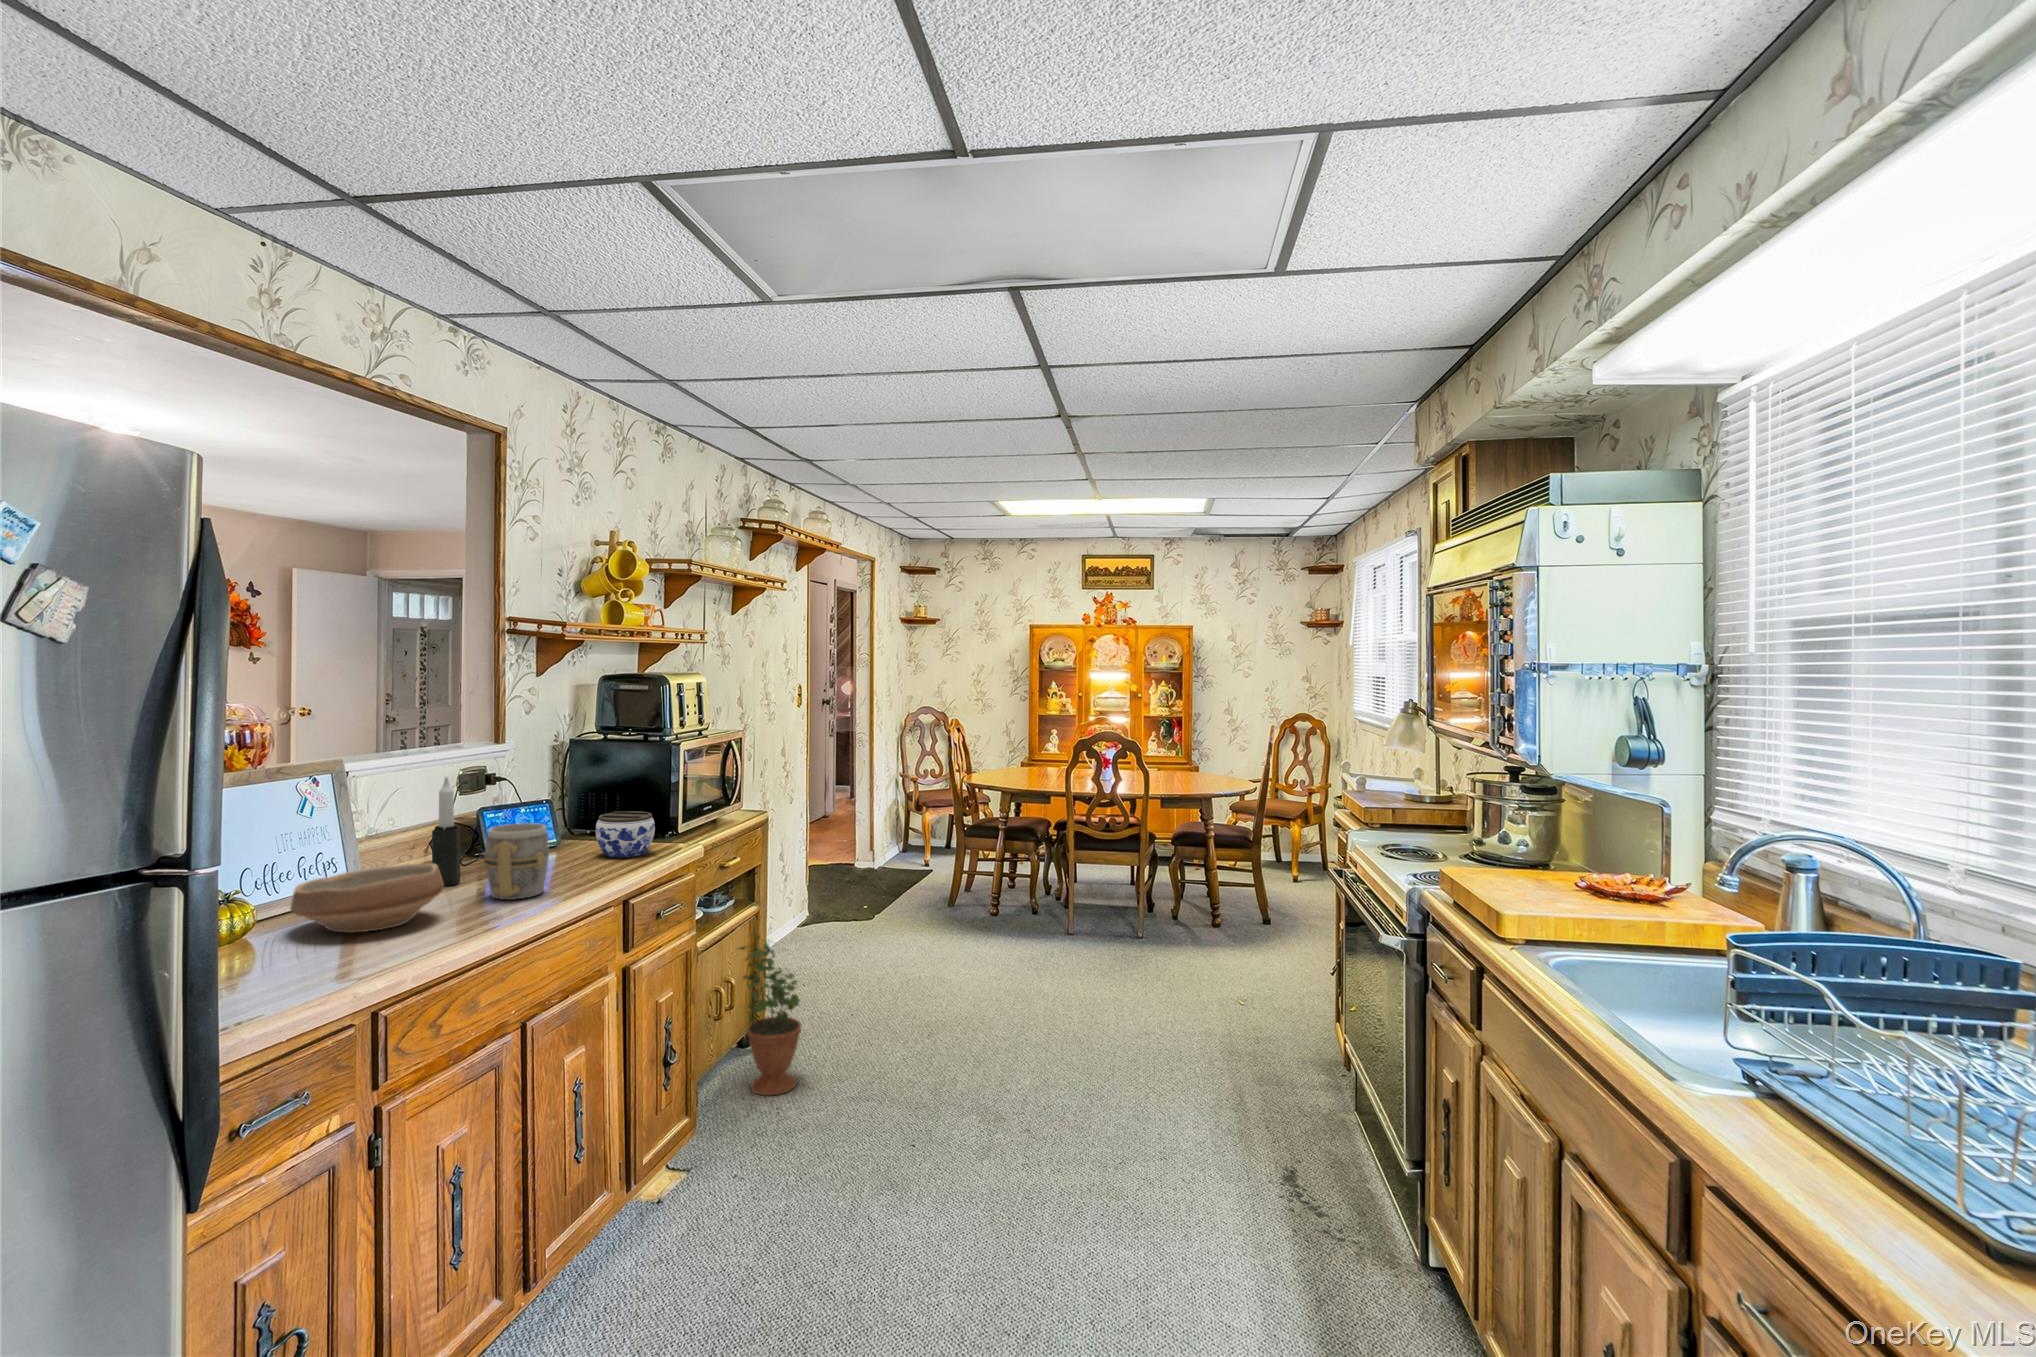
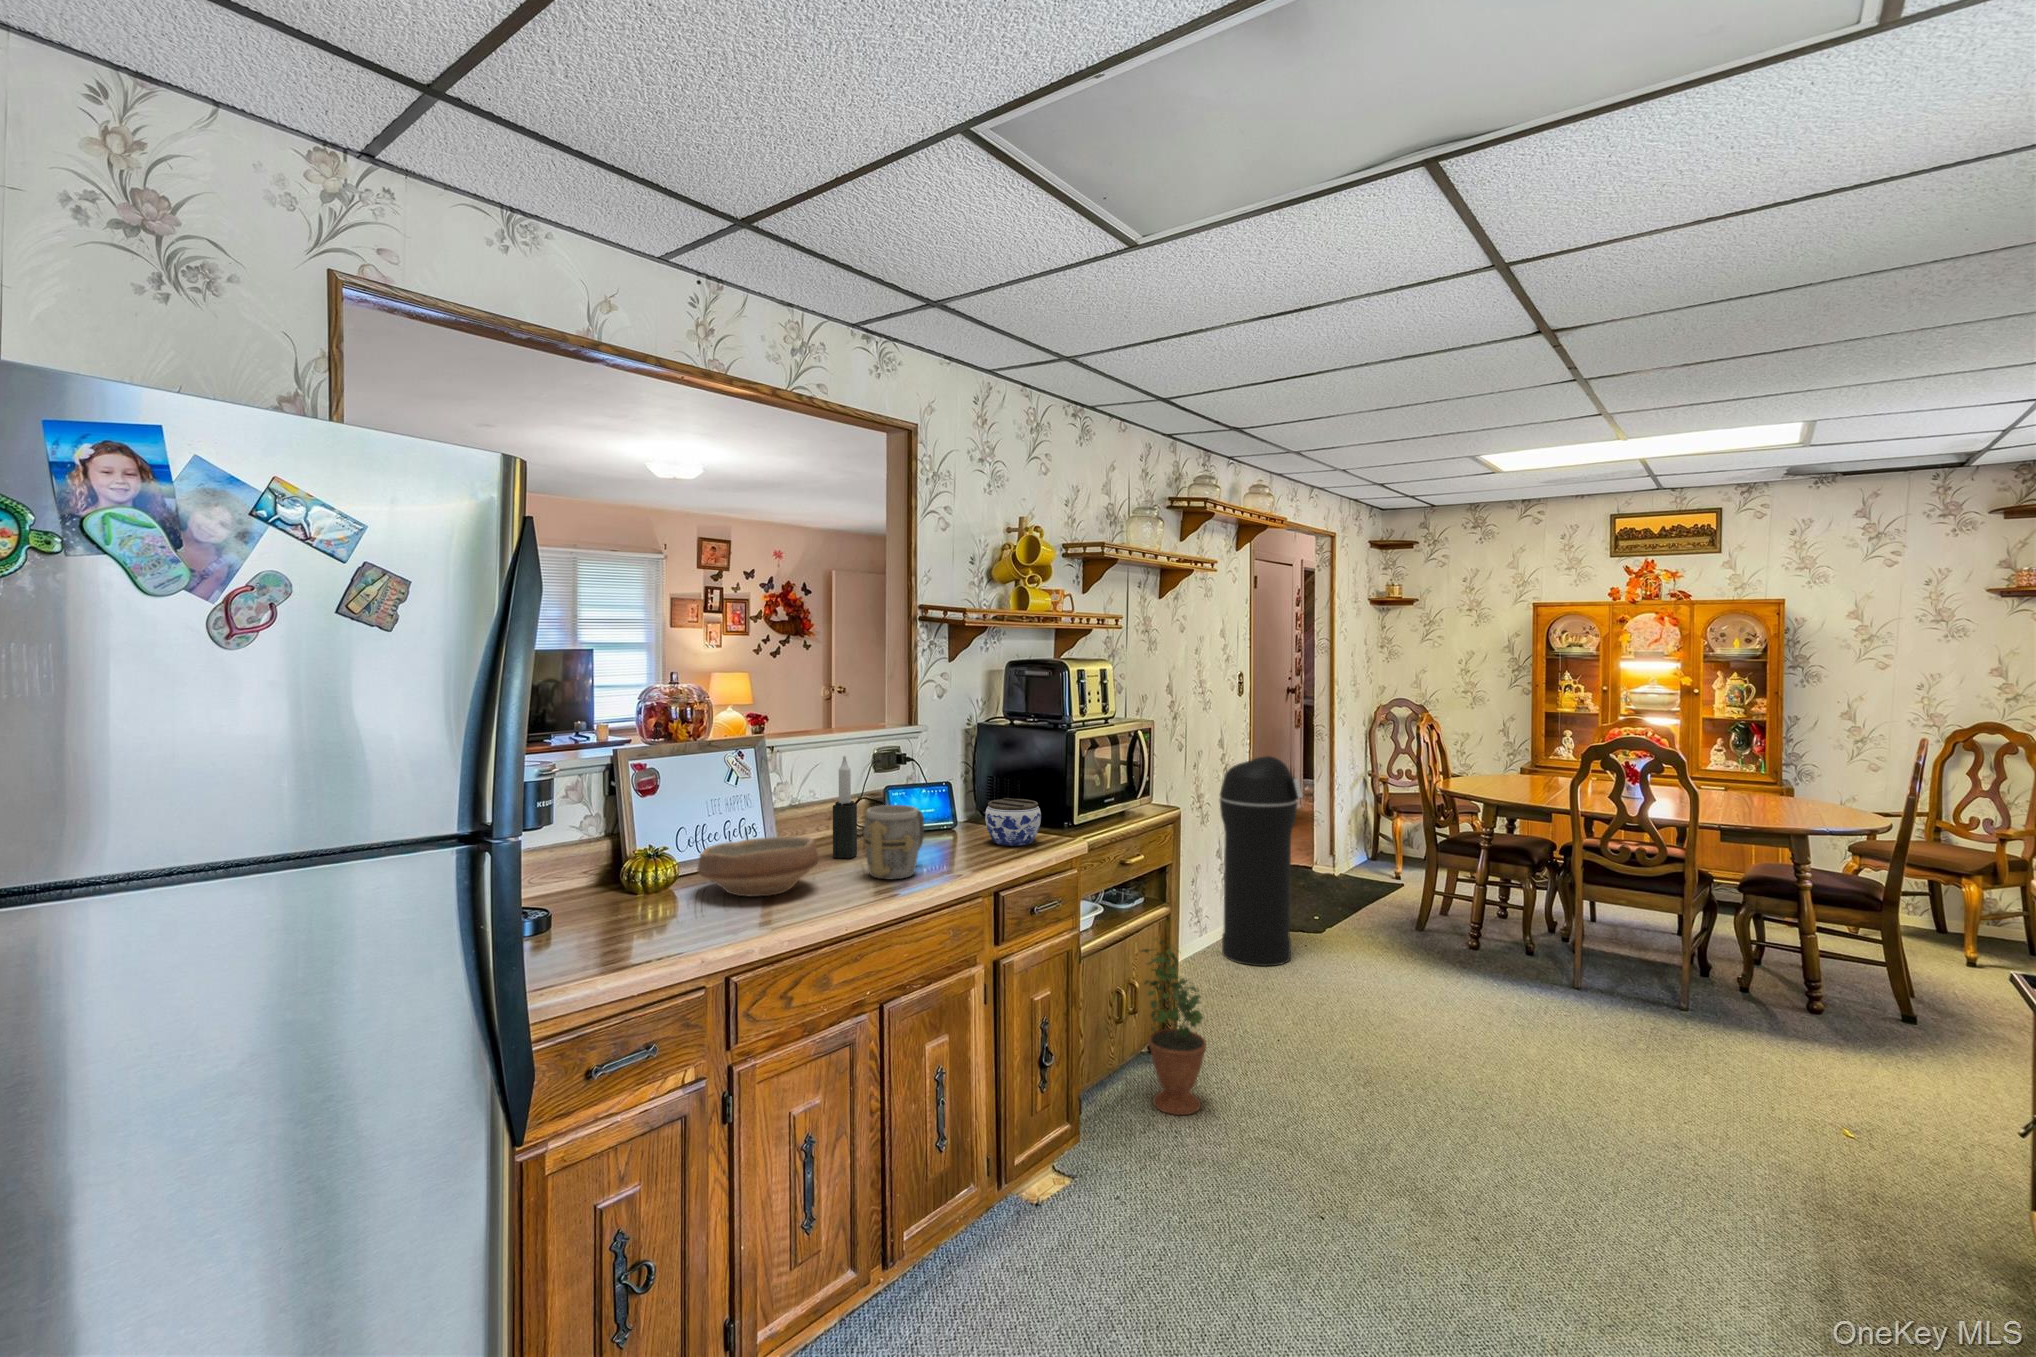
trash can: none [783,761,860,956] -> present [1220,756,1303,966]

